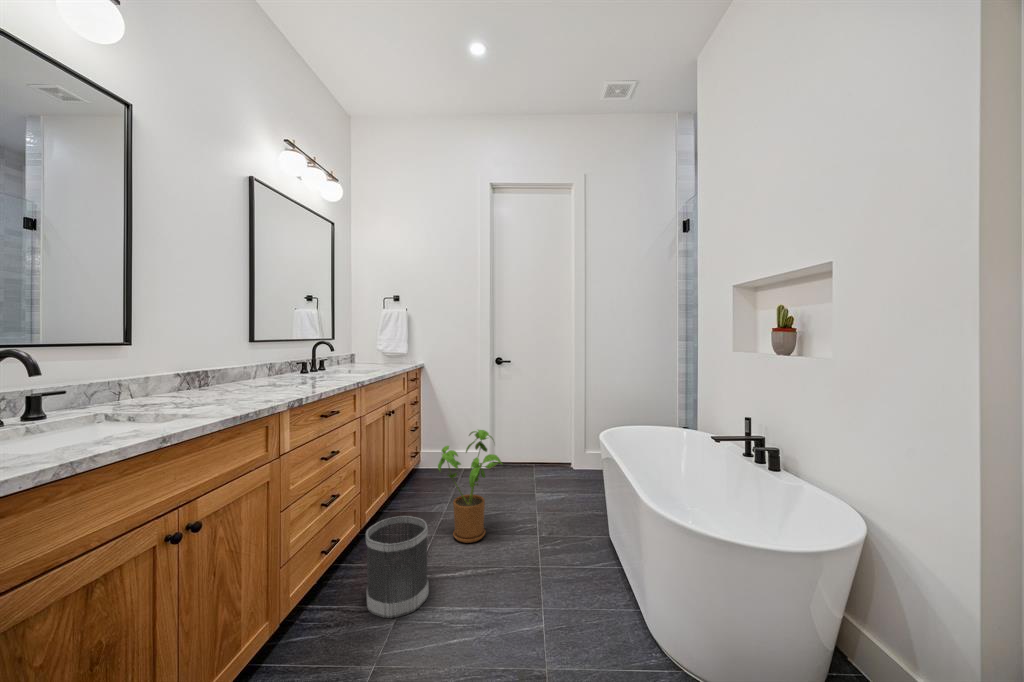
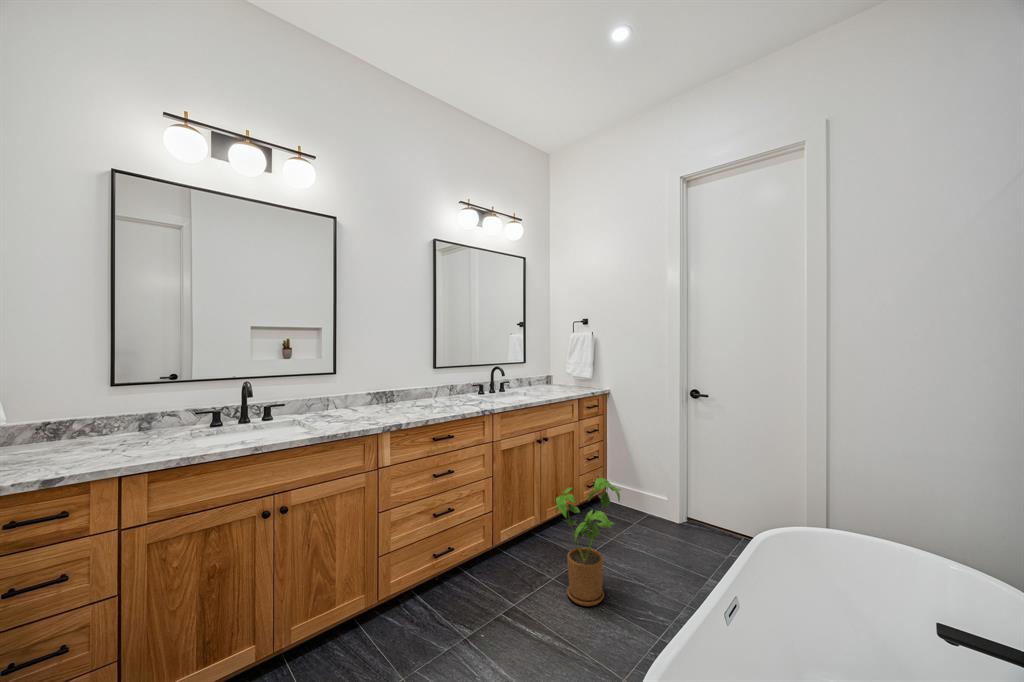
wastebasket: present [366,516,429,618] -> none [443,546,502,649]

